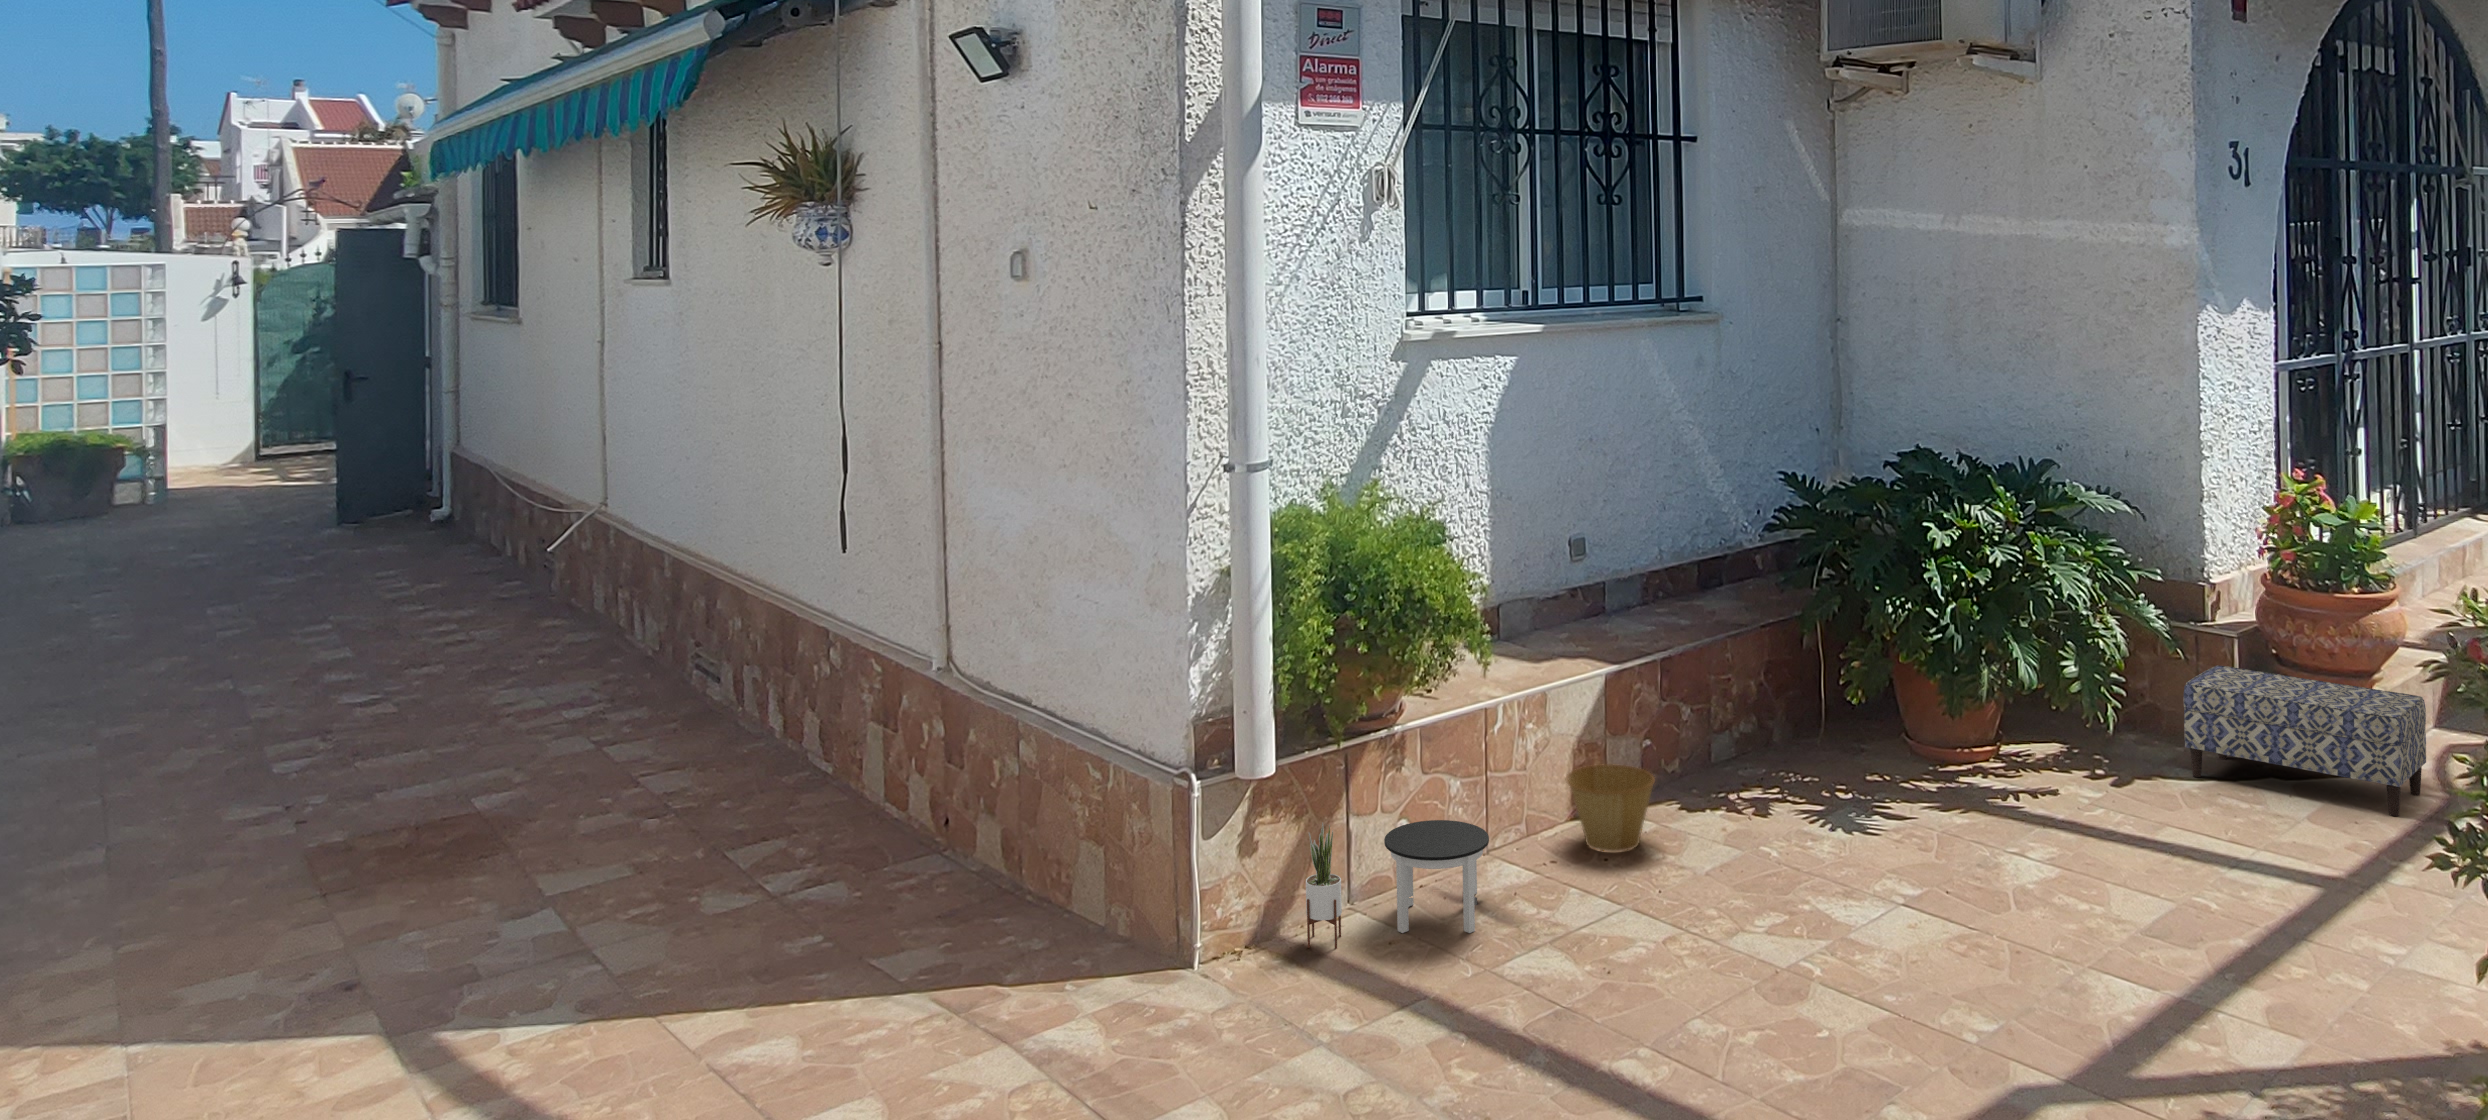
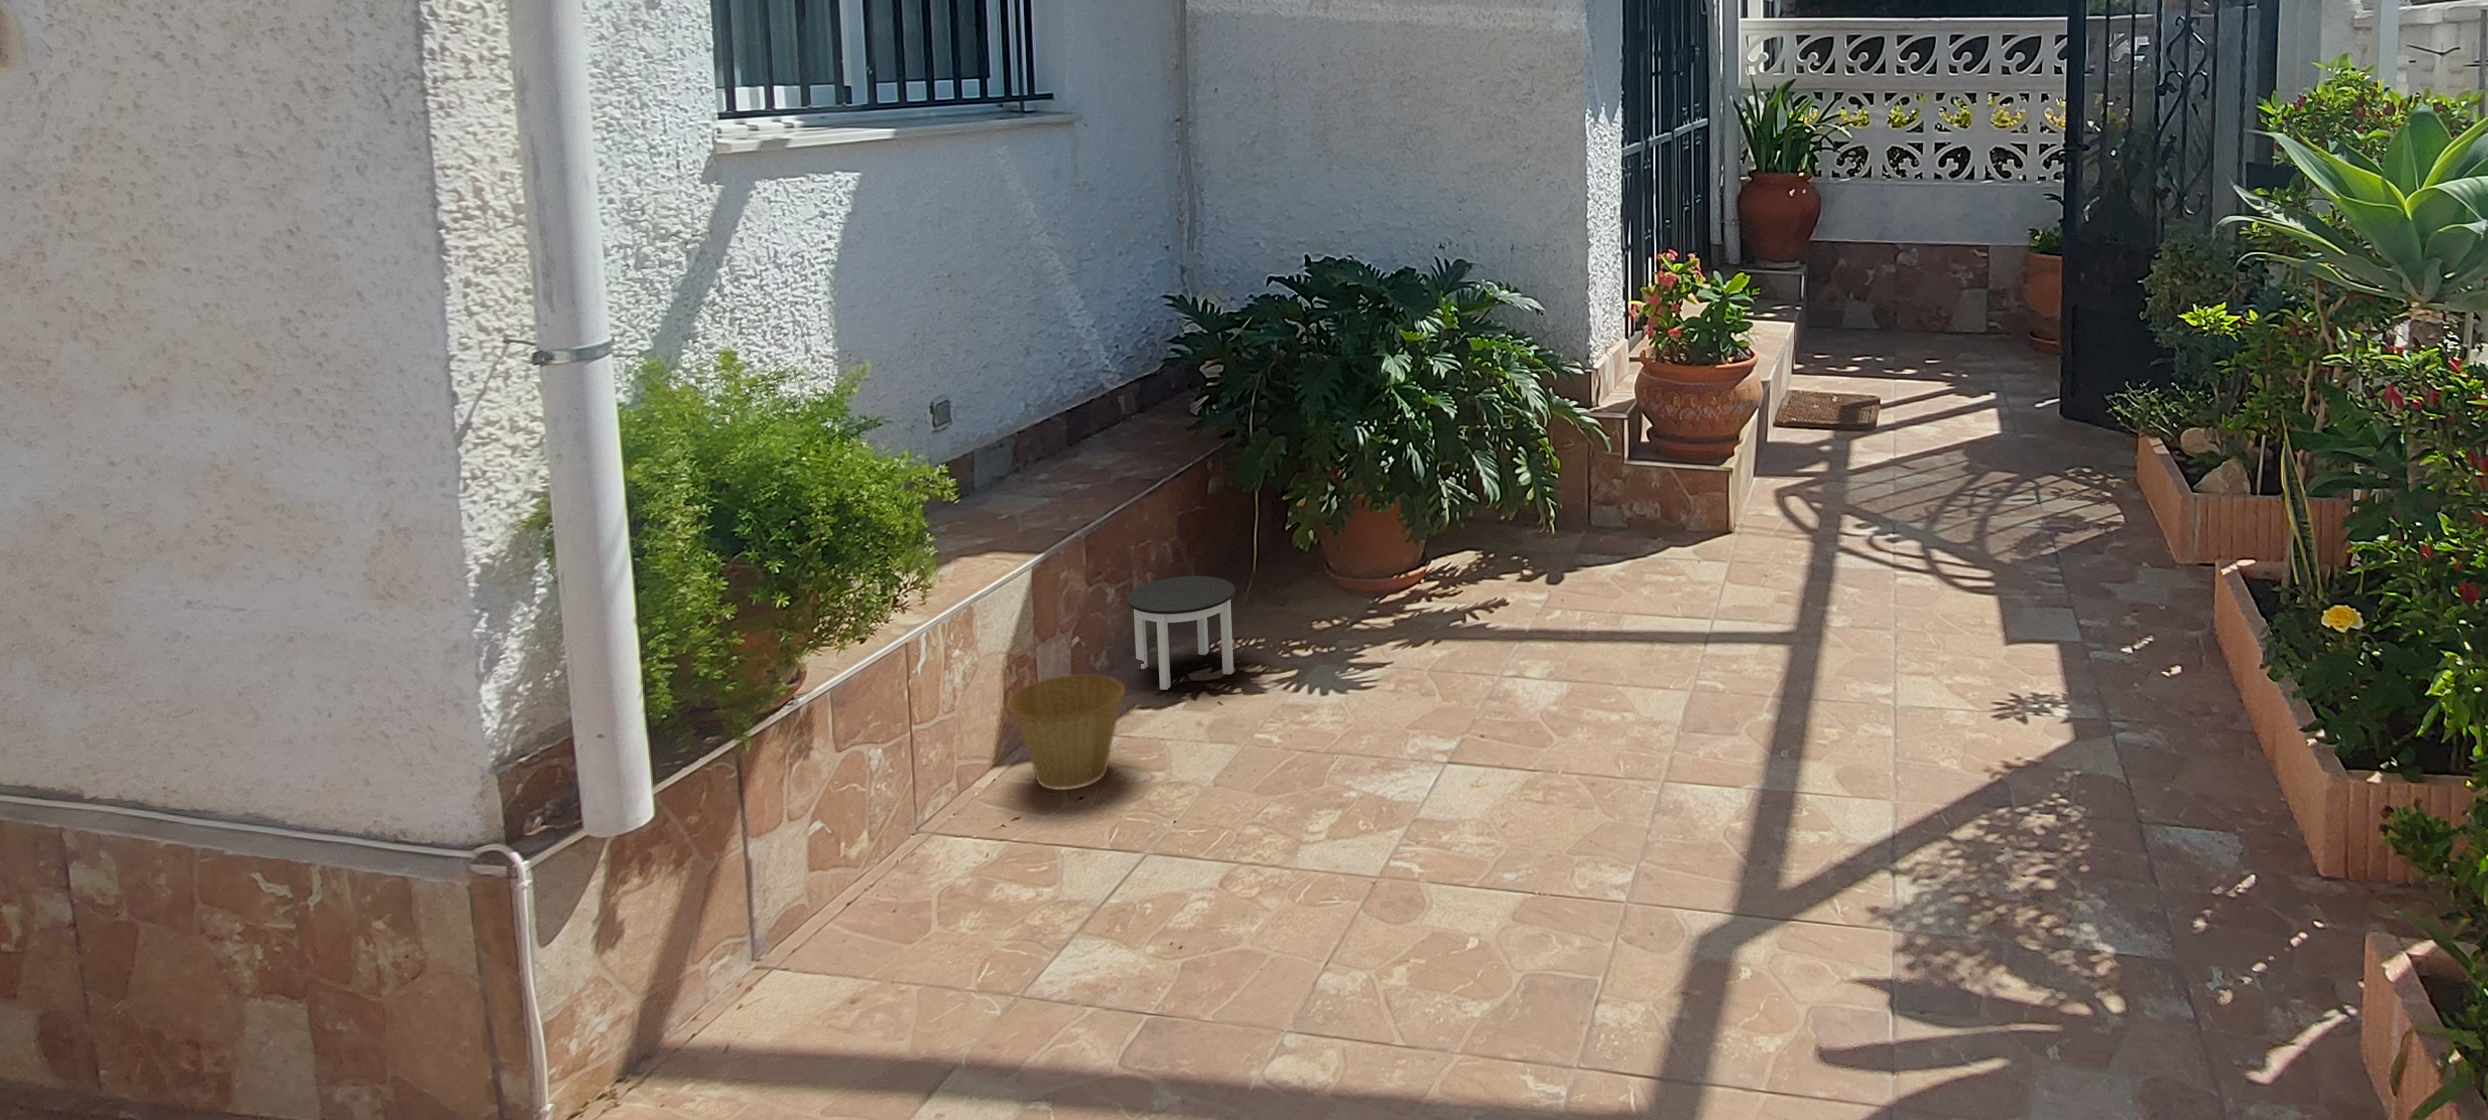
bench: present [2184,665,2426,816] -> none [1599,447,1800,563]
round table: present [1384,820,1489,933] -> present [1127,576,1235,690]
potted plant: present [1306,823,1342,948] -> none [703,861,764,1047]

